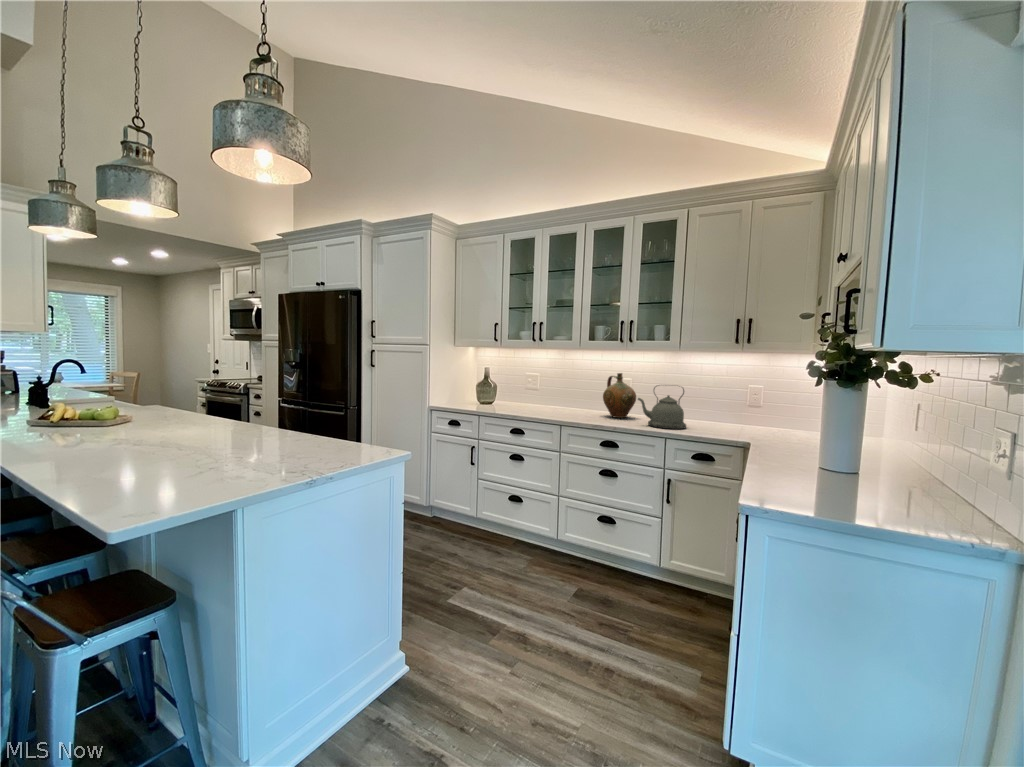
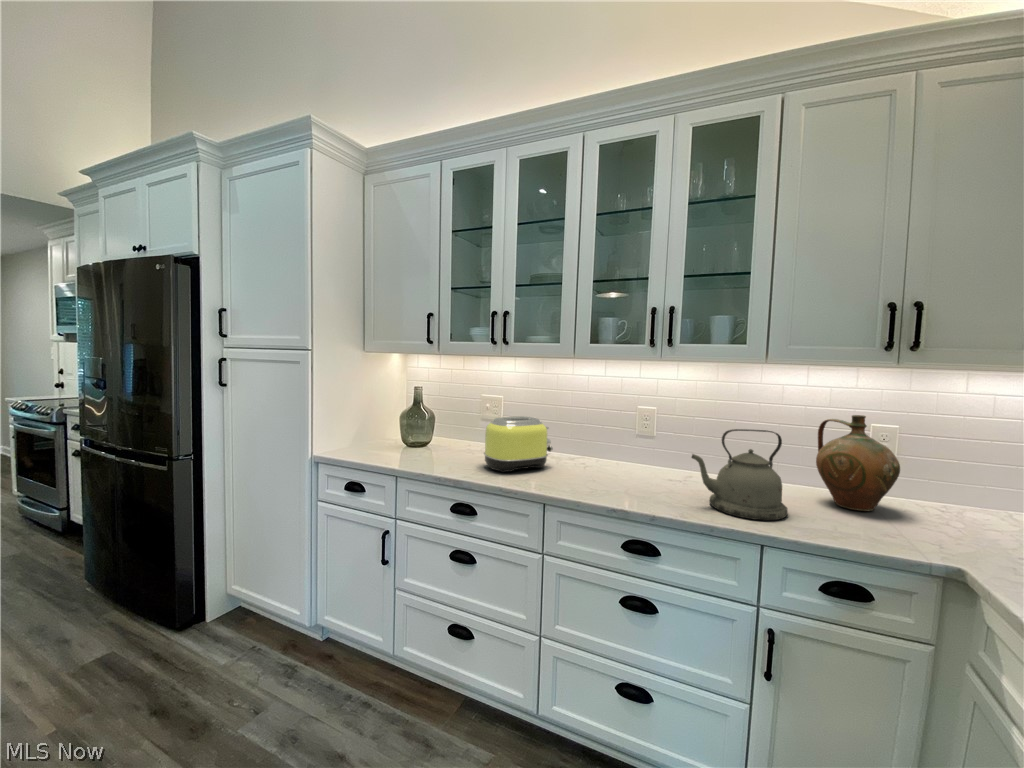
ceramic jug: present [603,373,636,418] -> present [816,415,900,511]
toaster: none [528,383,568,413] -> present [484,416,553,473]

